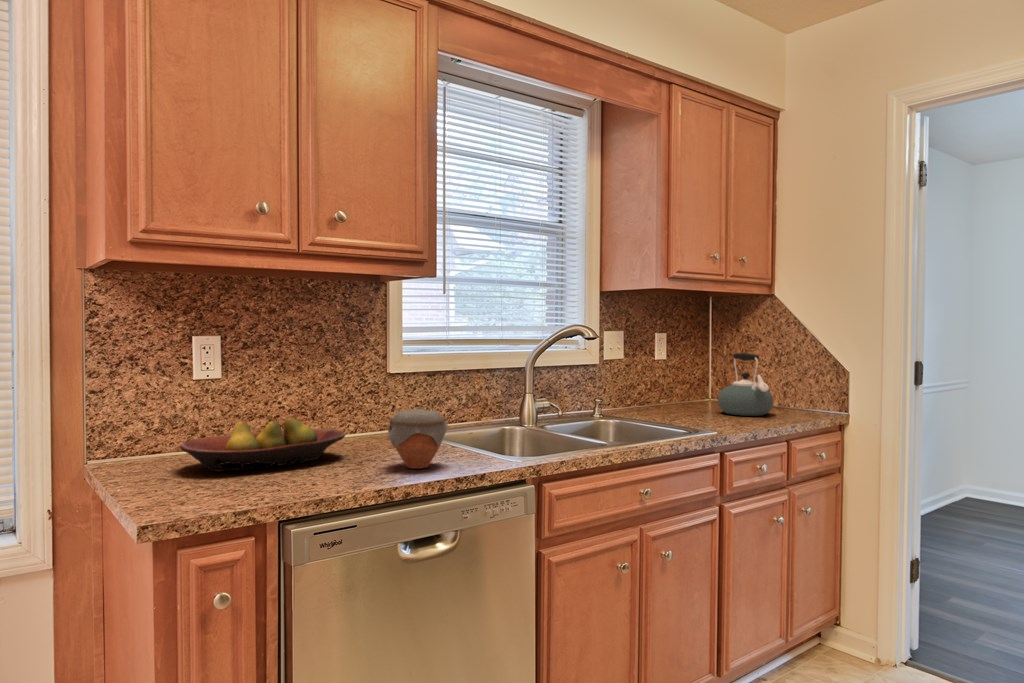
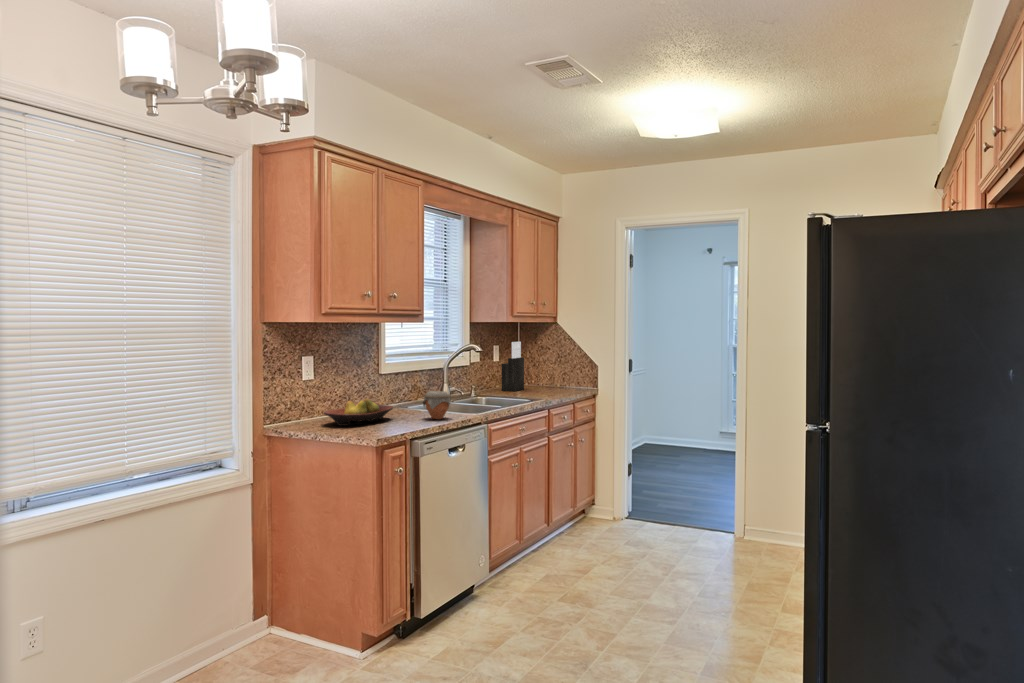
knife block: none [665,326,710,410] -> present [502,342,524,391]
kettle: present [718,353,773,416] -> none [533,358,562,393]

